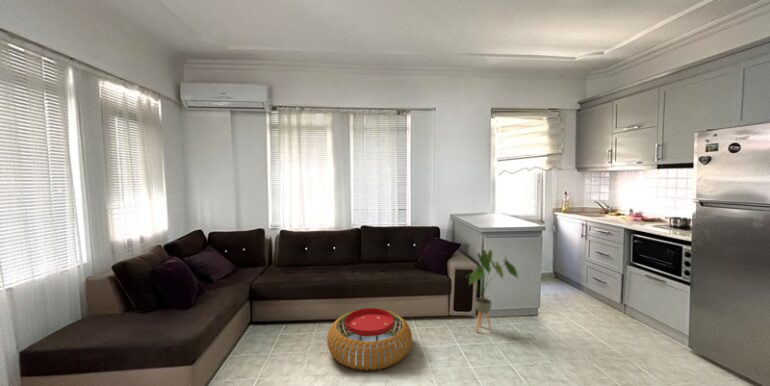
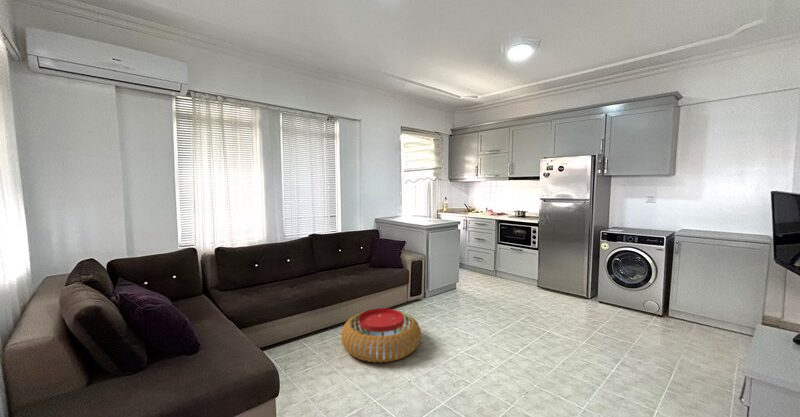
house plant: present [469,250,518,331] -> none [423,243,465,309]

